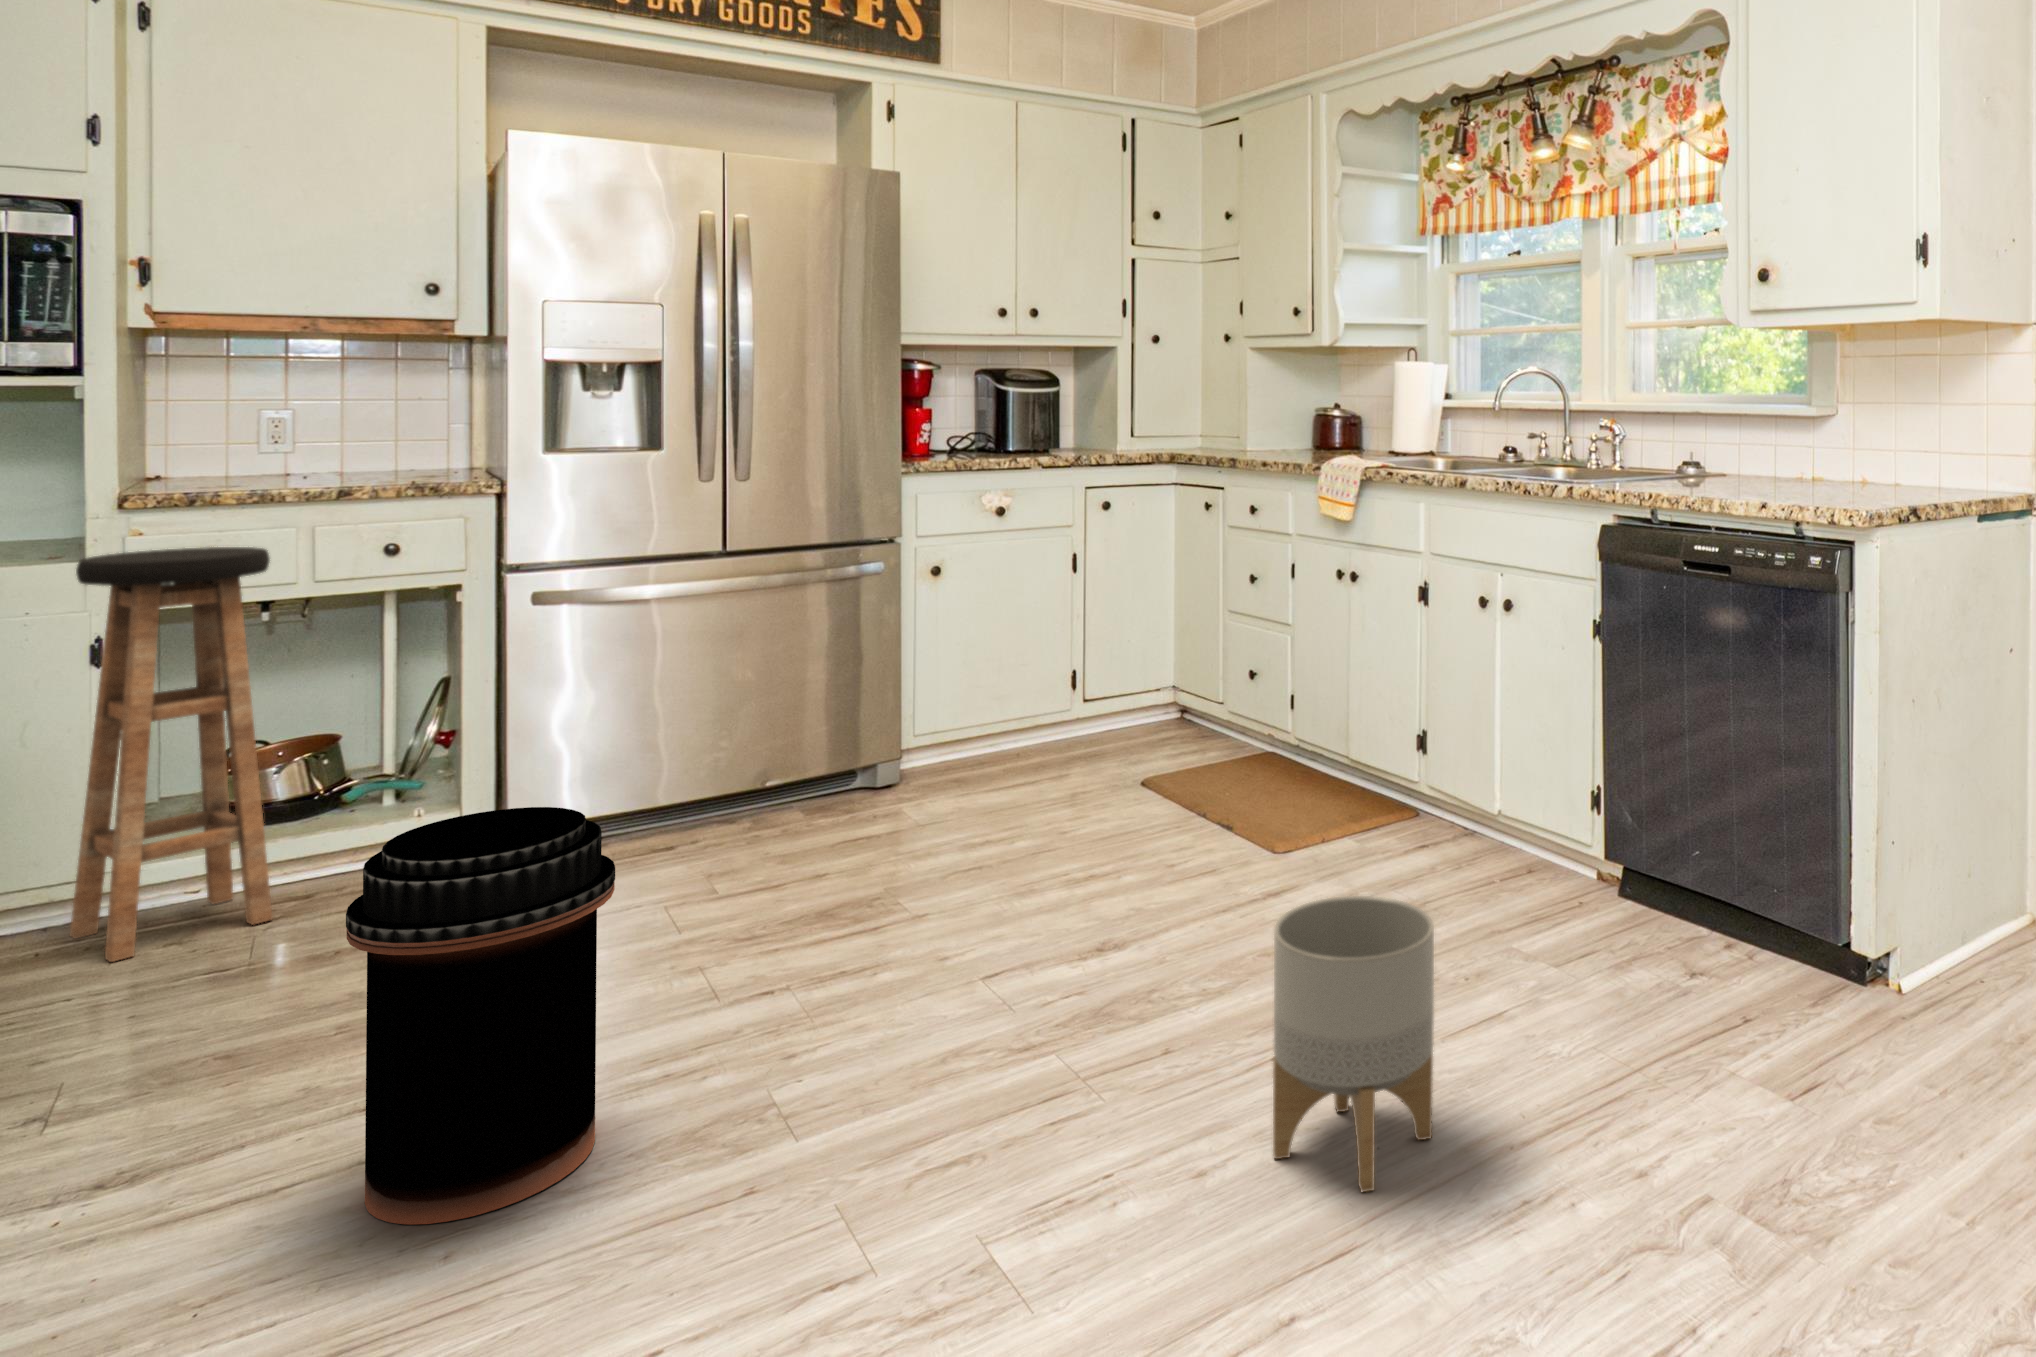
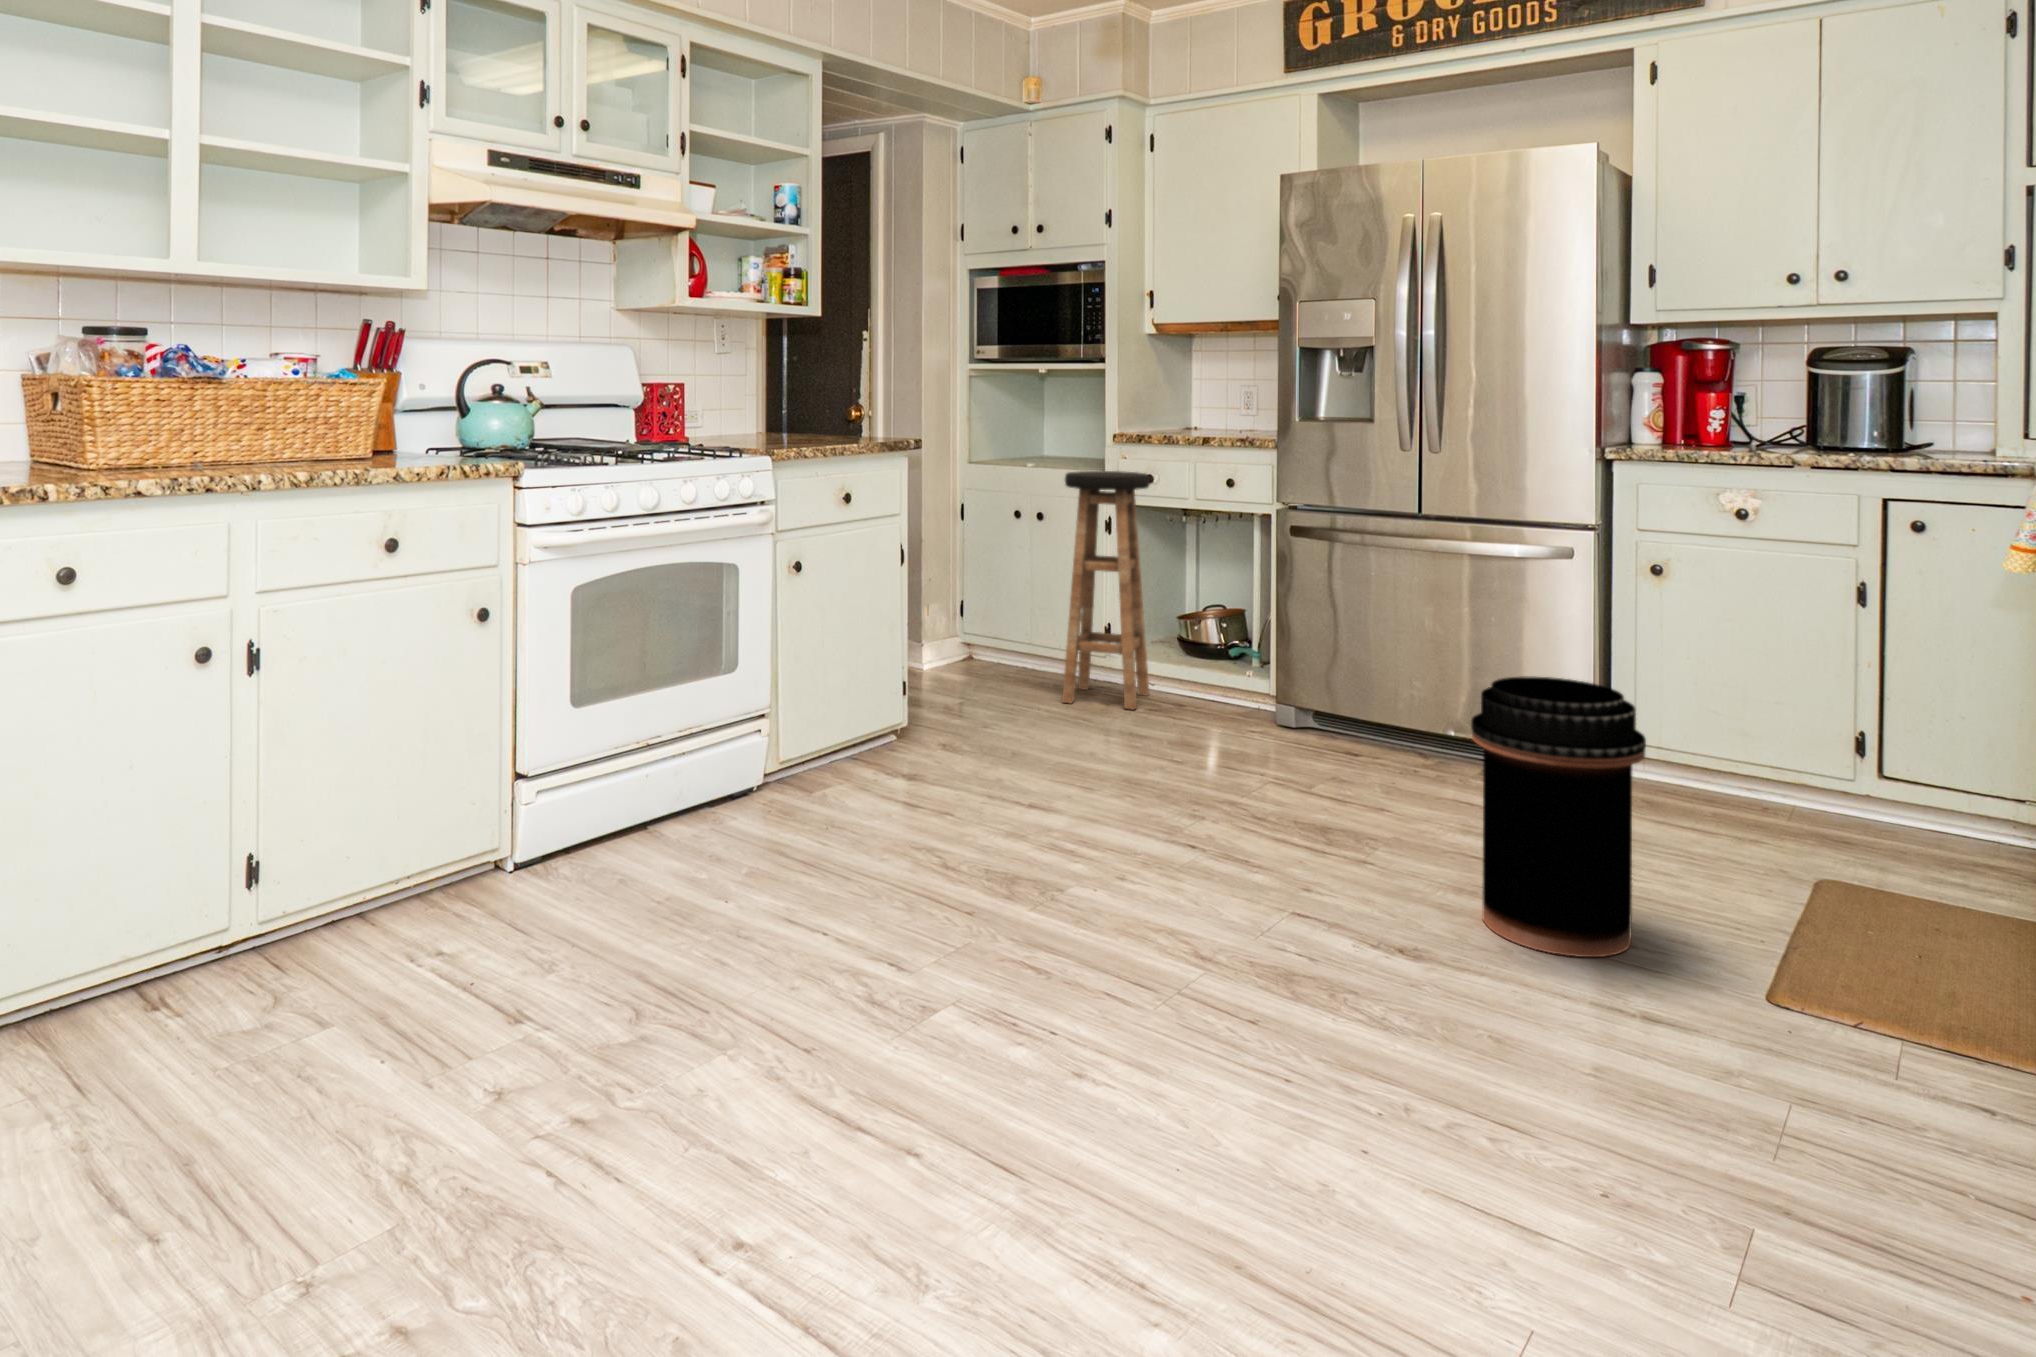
trash can: present [346,807,615,1224] -> present [1471,676,1646,957]
planter: present [1273,896,1434,1192] -> none [1055,875,1221,1177]

